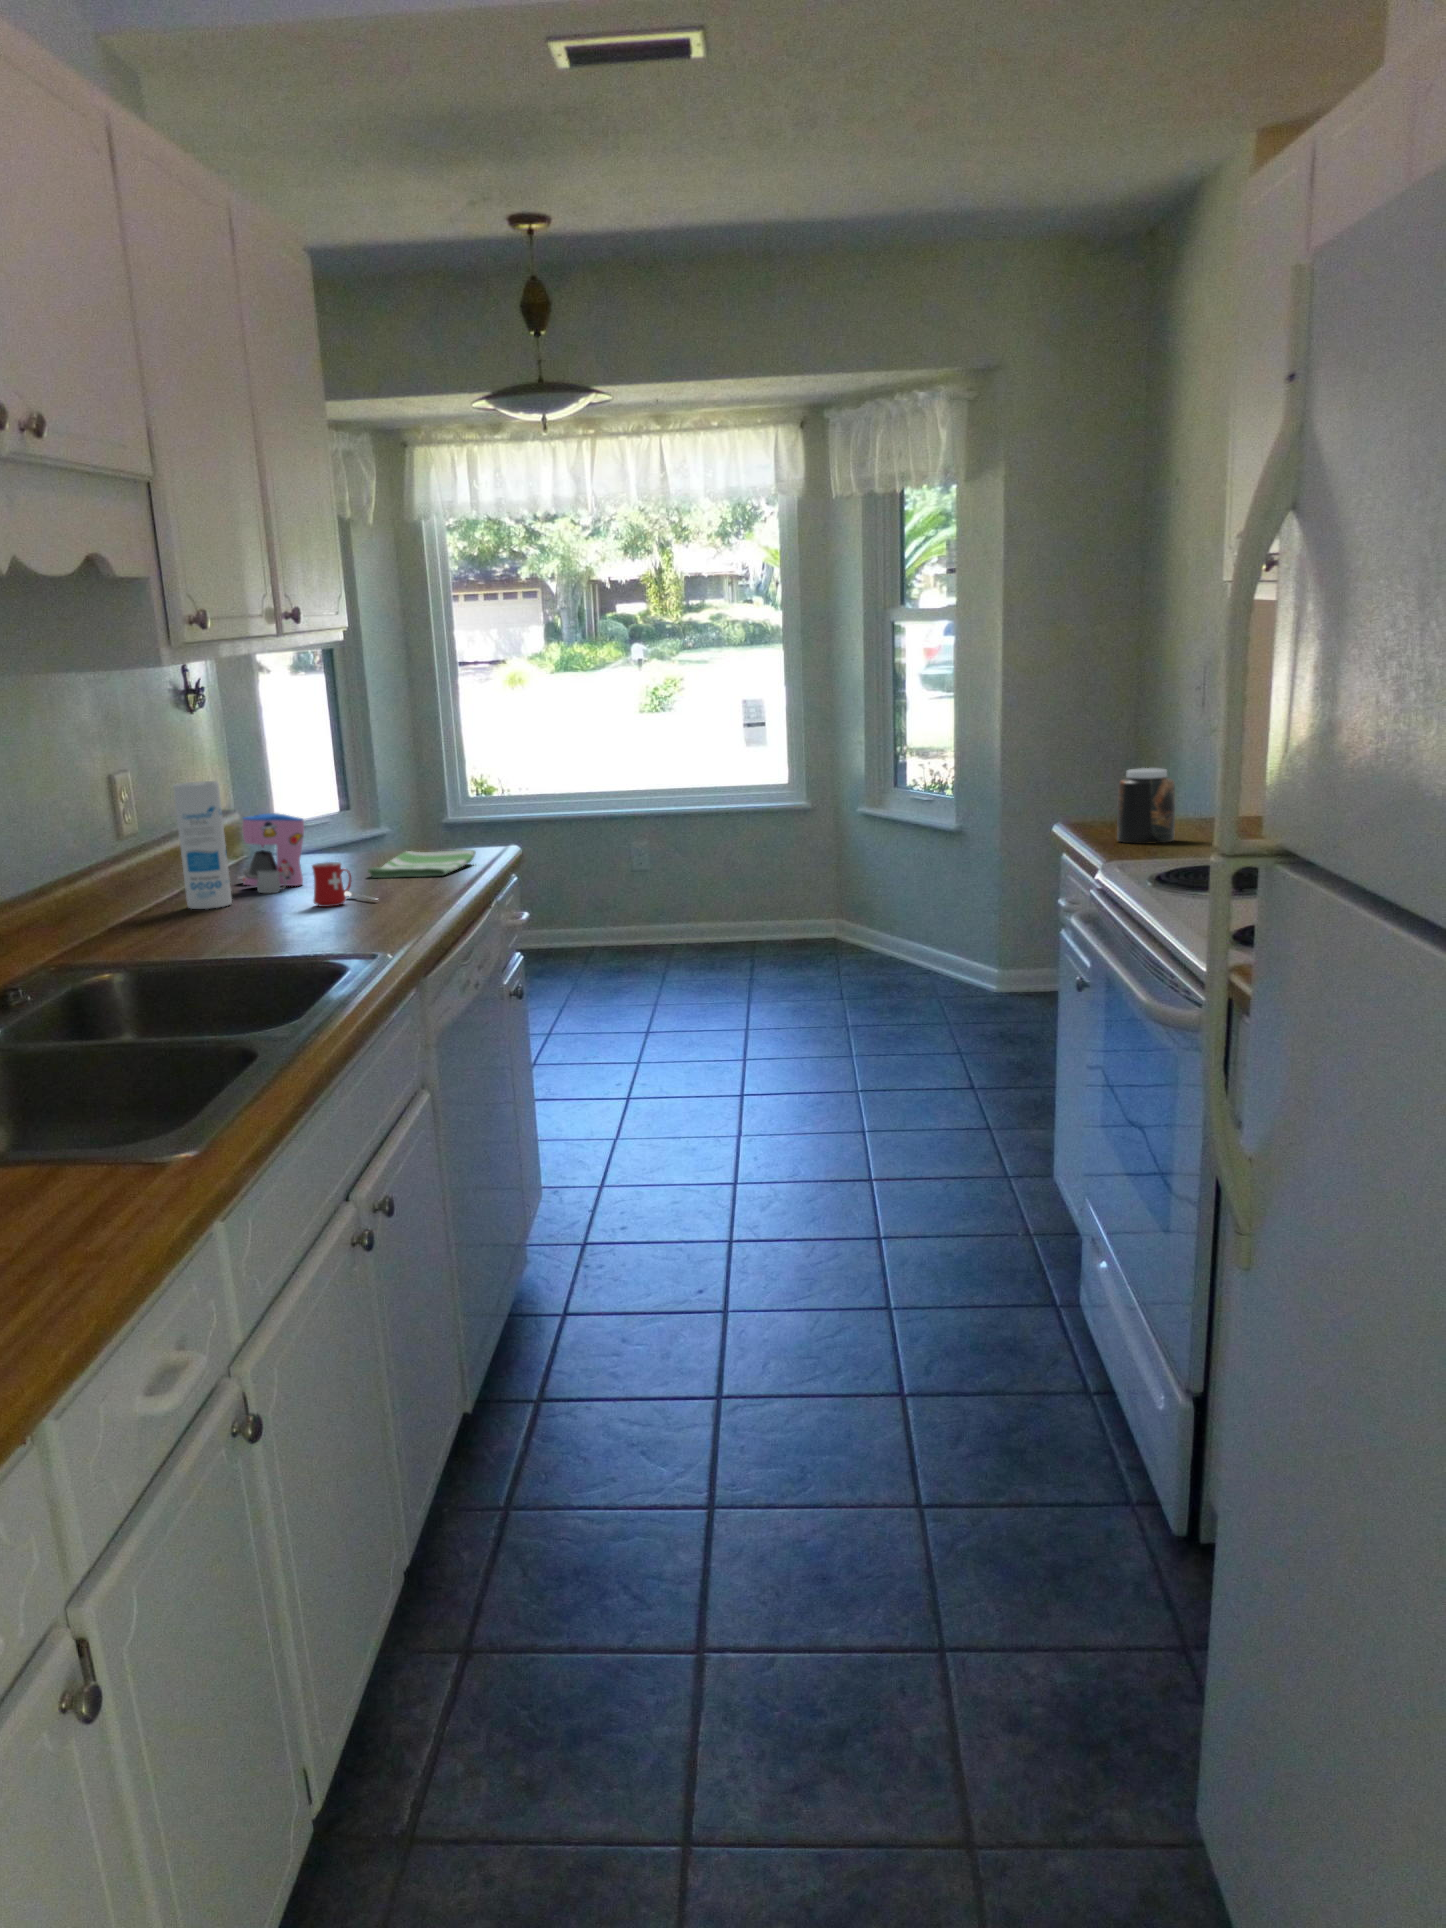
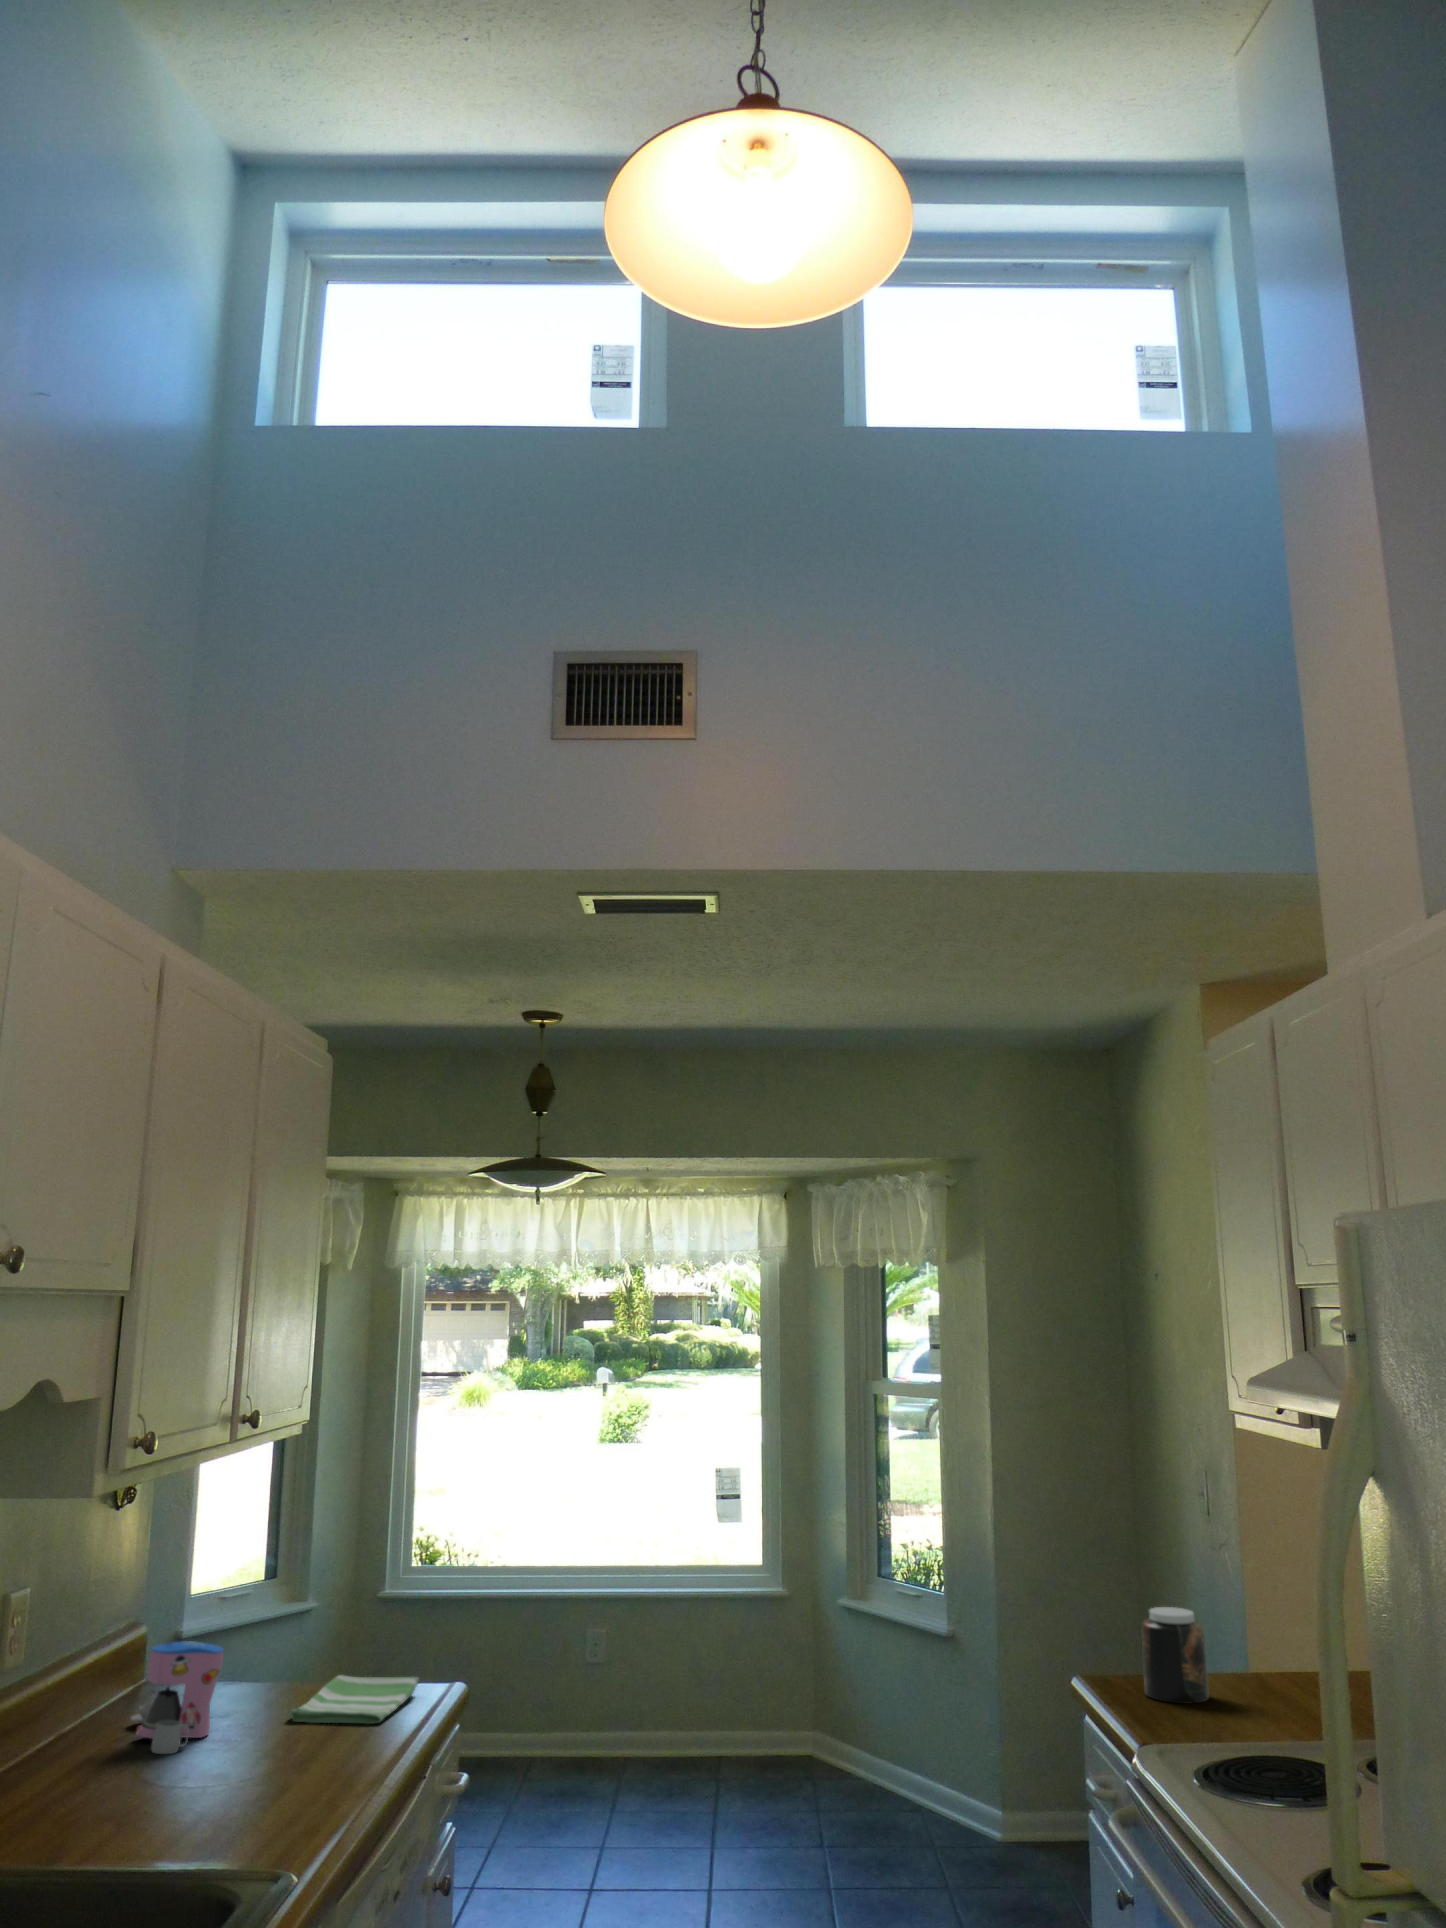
canister: present [173,781,232,909] -> none [59,1618,130,1792]
mug: present [312,862,377,907] -> none [216,1732,297,1797]

